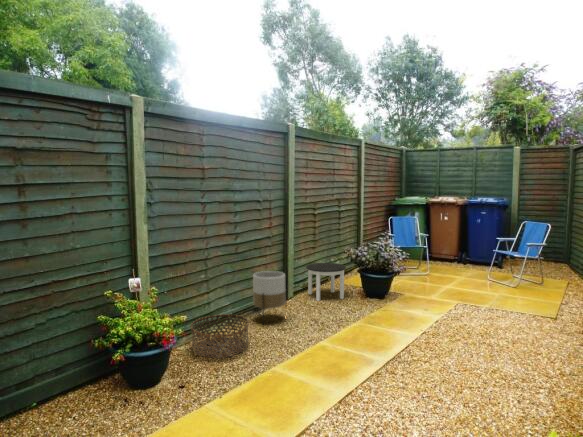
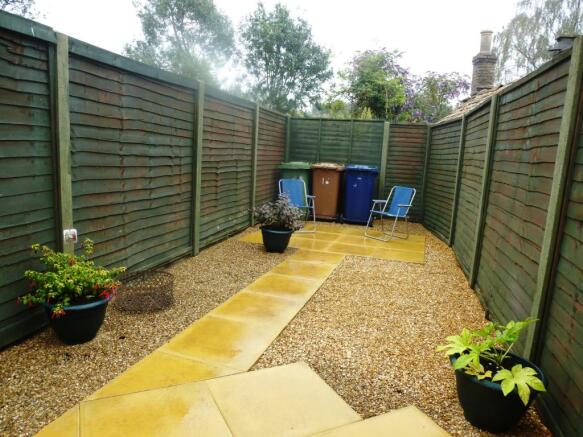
round table: present [306,263,346,301] -> none [211,222,249,257]
planter: present [253,271,286,314] -> none [167,228,200,280]

